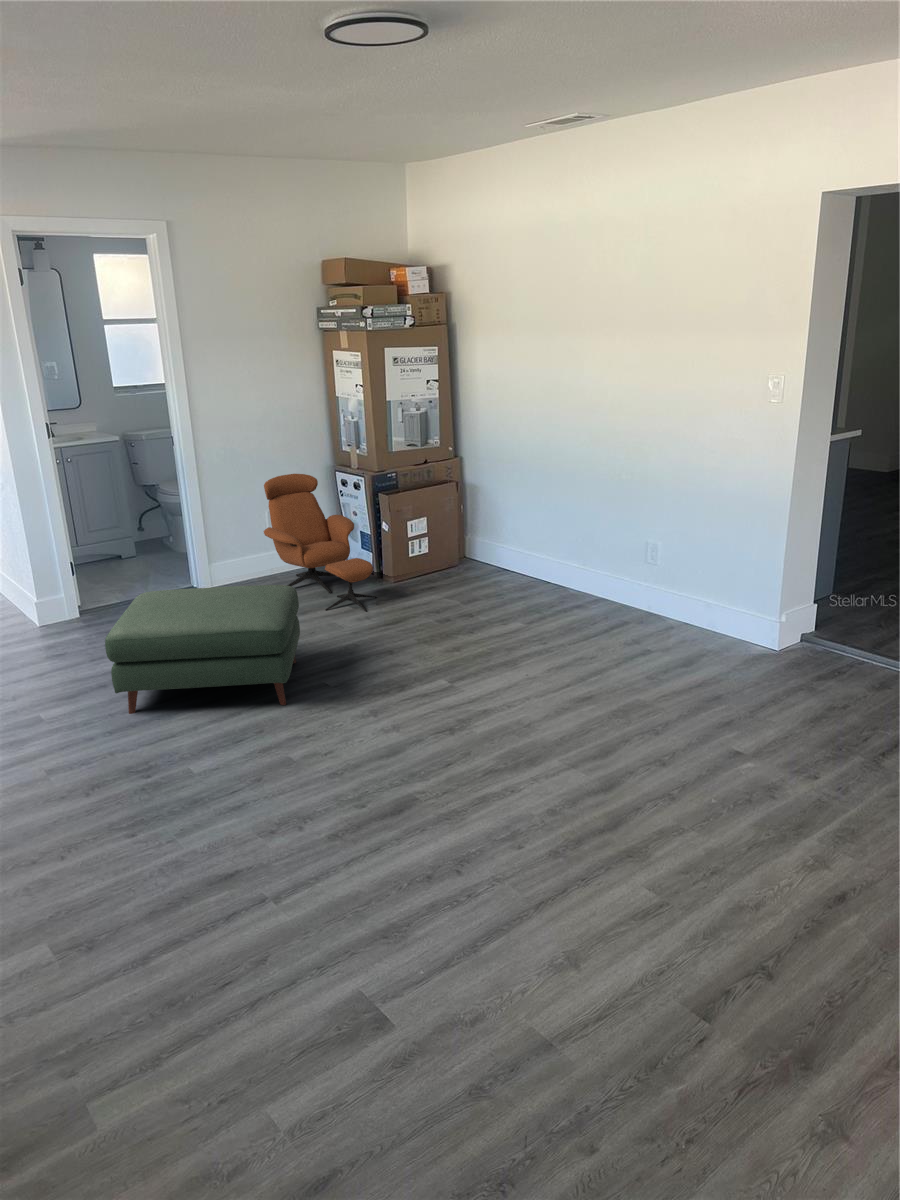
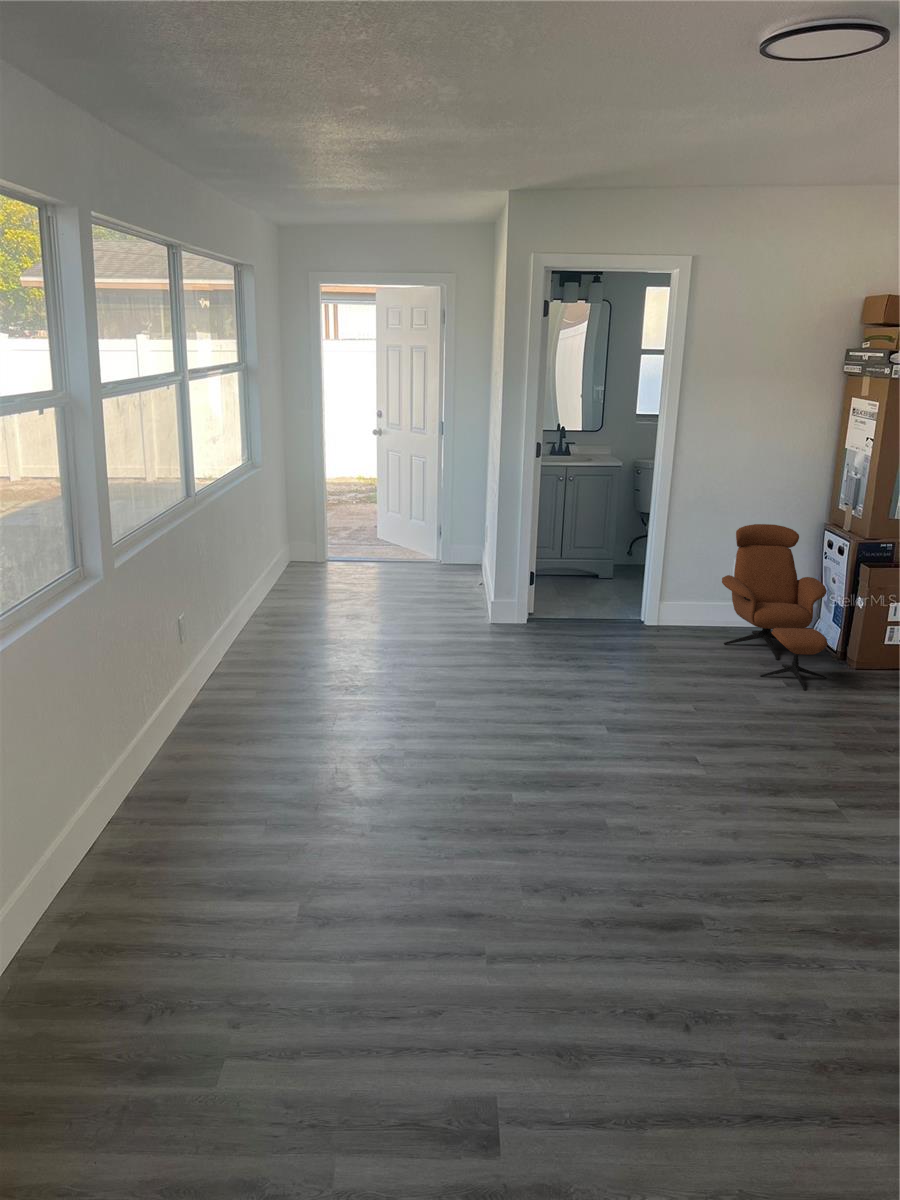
ottoman: present [105,585,300,714] -> none [504,610,711,760]

